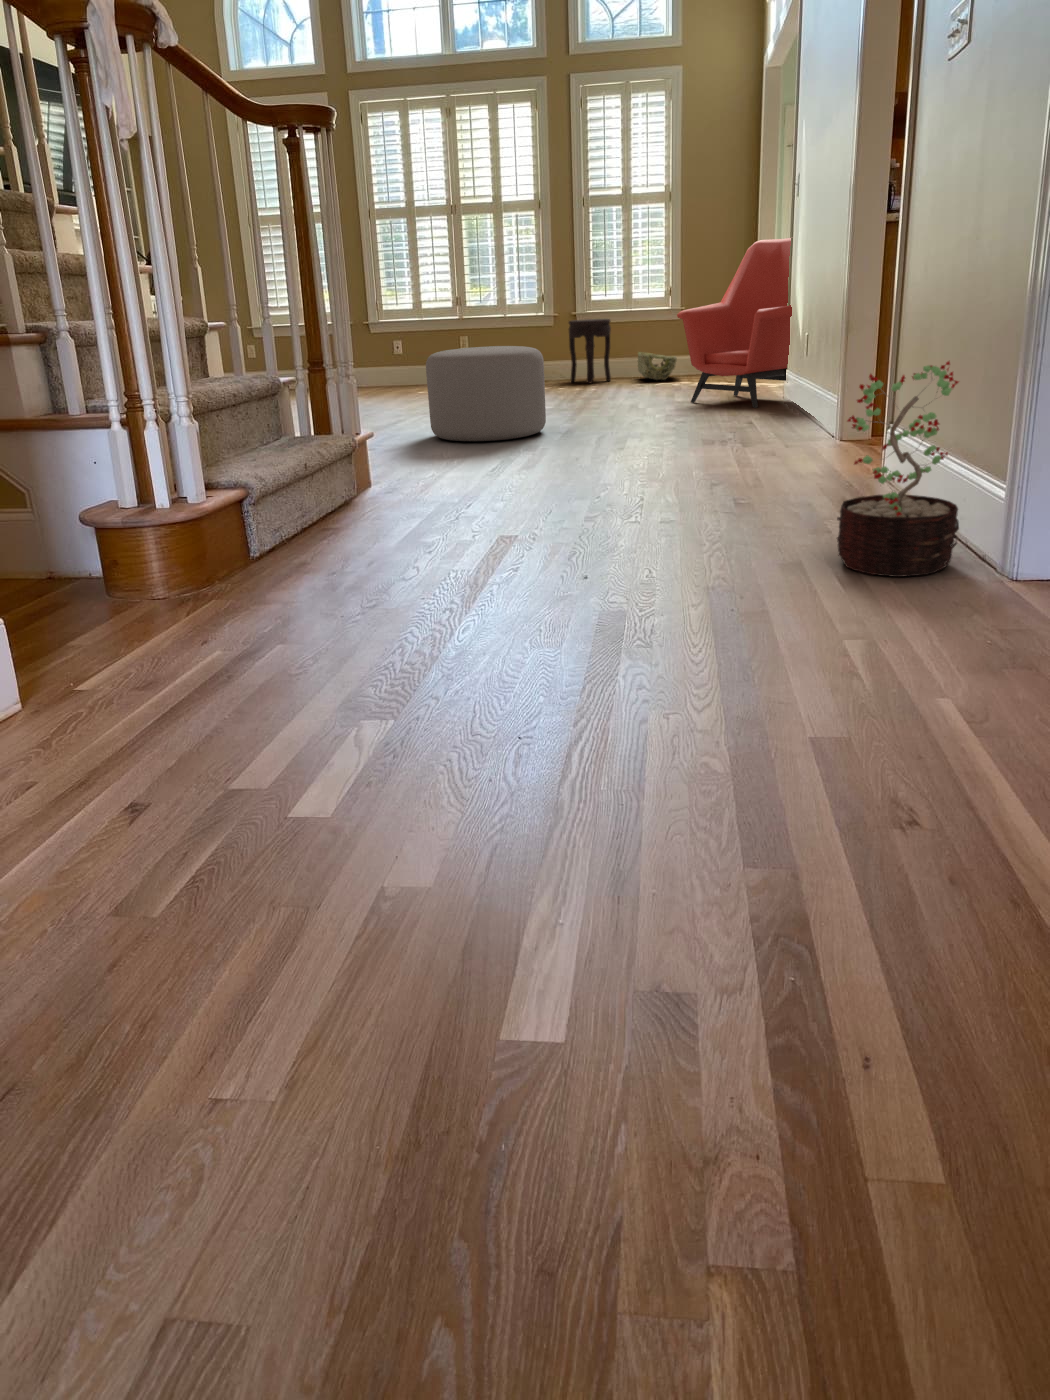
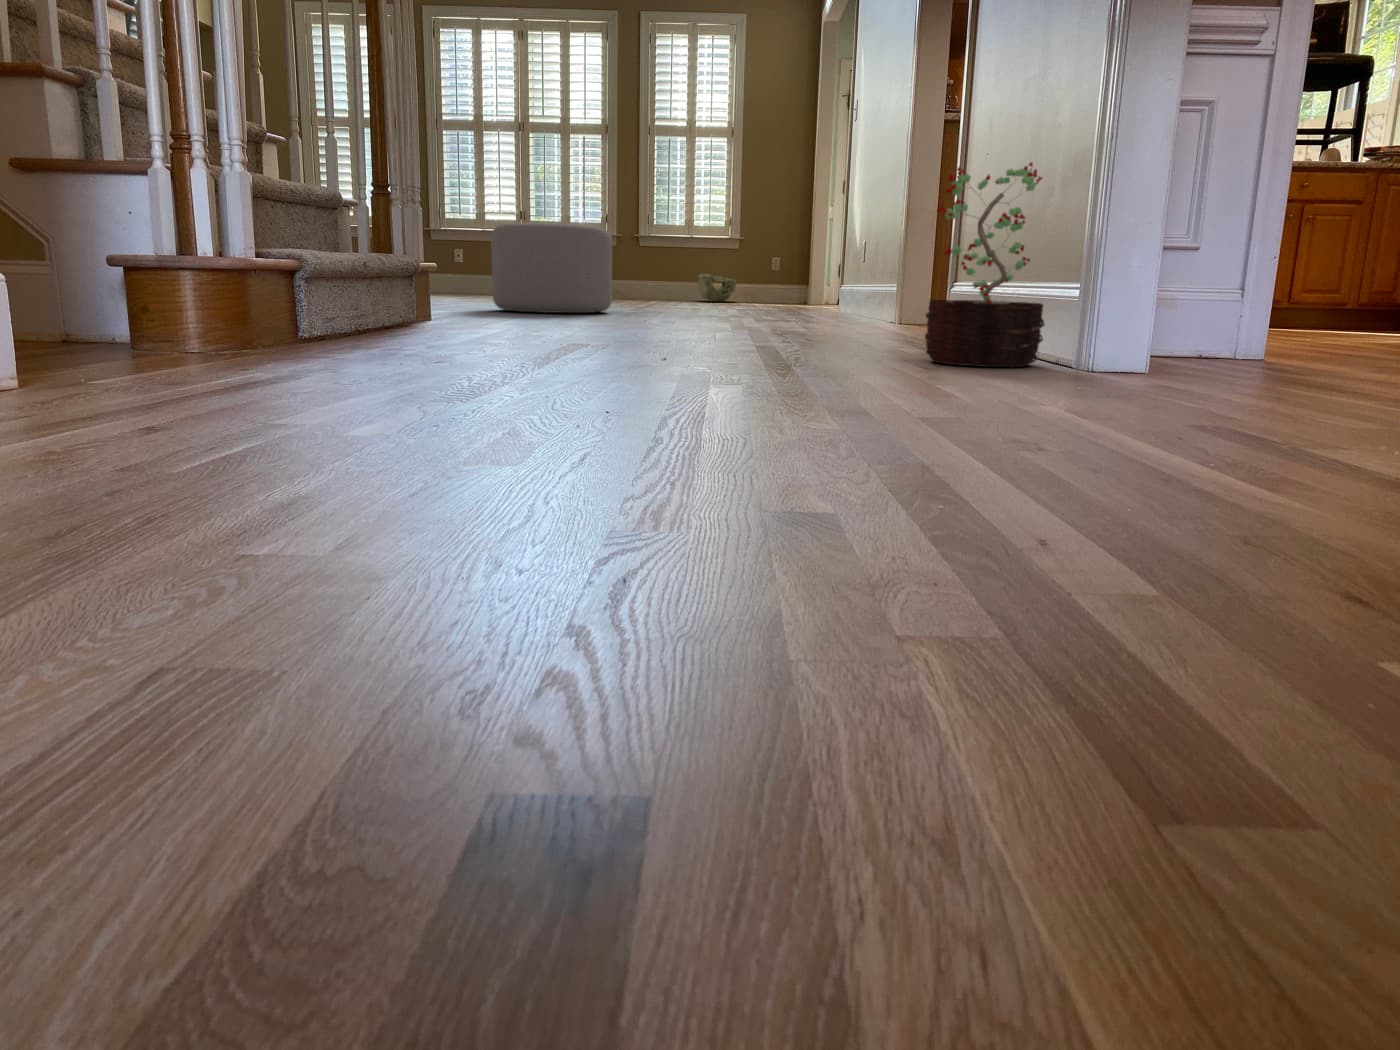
armchair: present [677,238,792,408] -> none [741,160,874,313]
side table: present [569,319,611,383] -> none [631,240,673,300]

